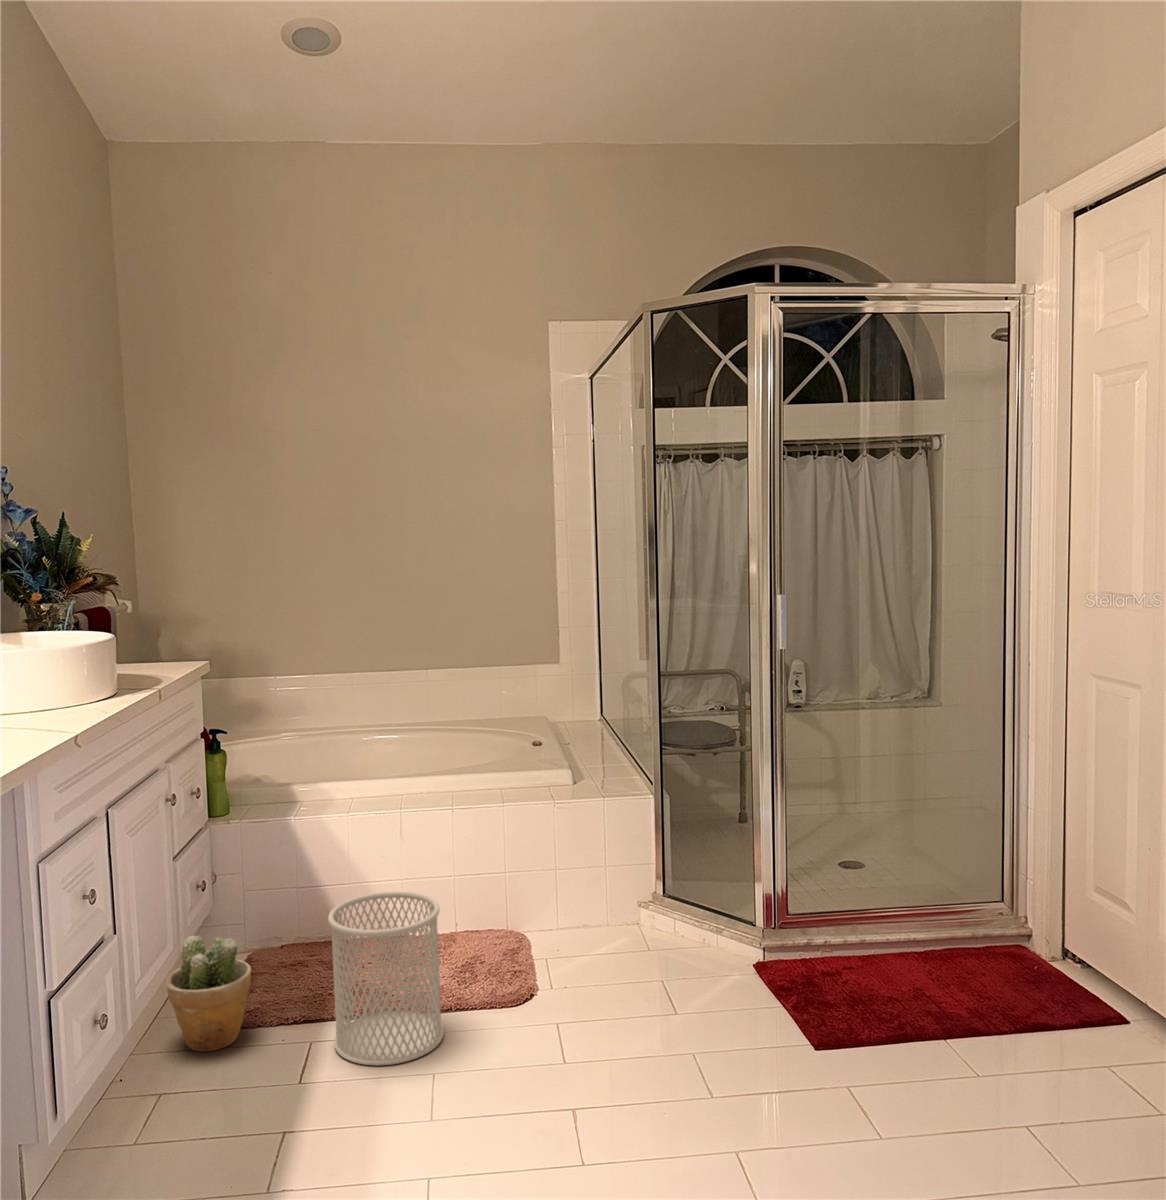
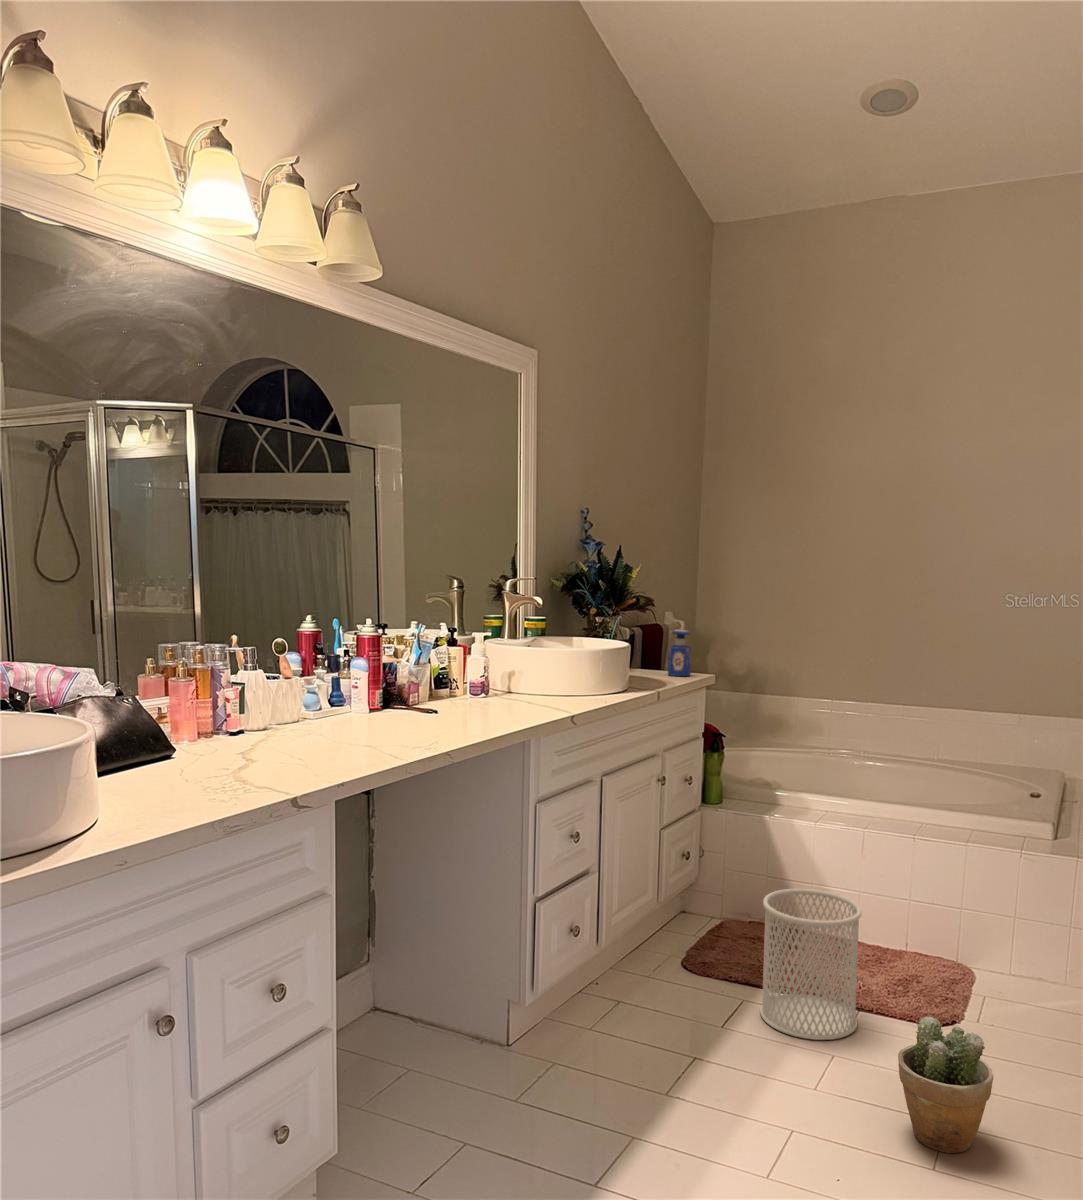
perfume bottle: none [149,611,180,669] -> present [668,629,691,676]
potted plant: present [166,936,251,1051] -> present [898,1017,994,1153]

